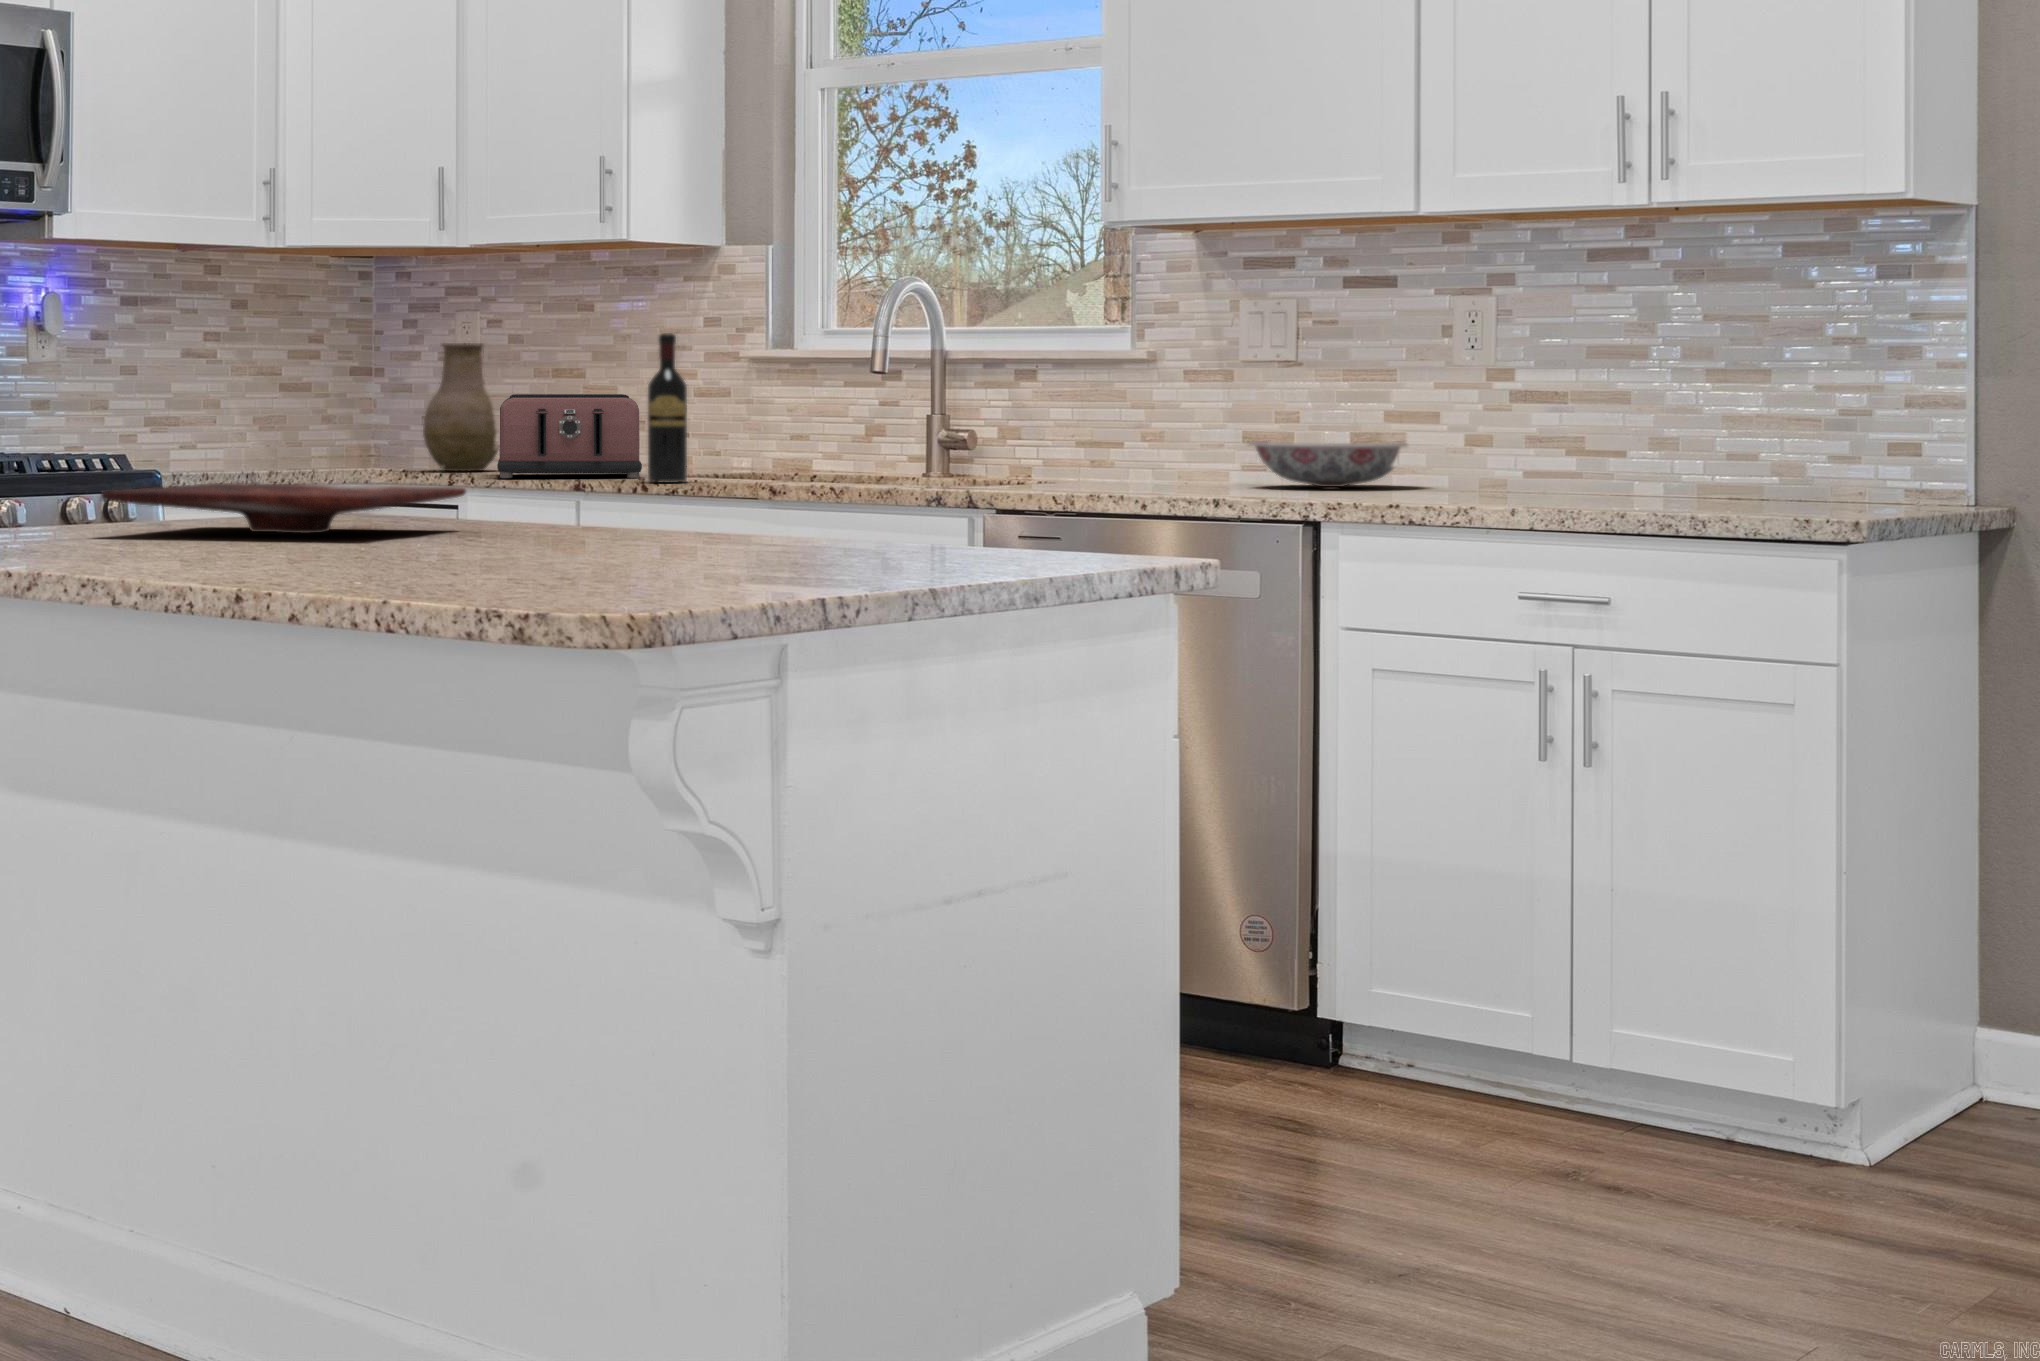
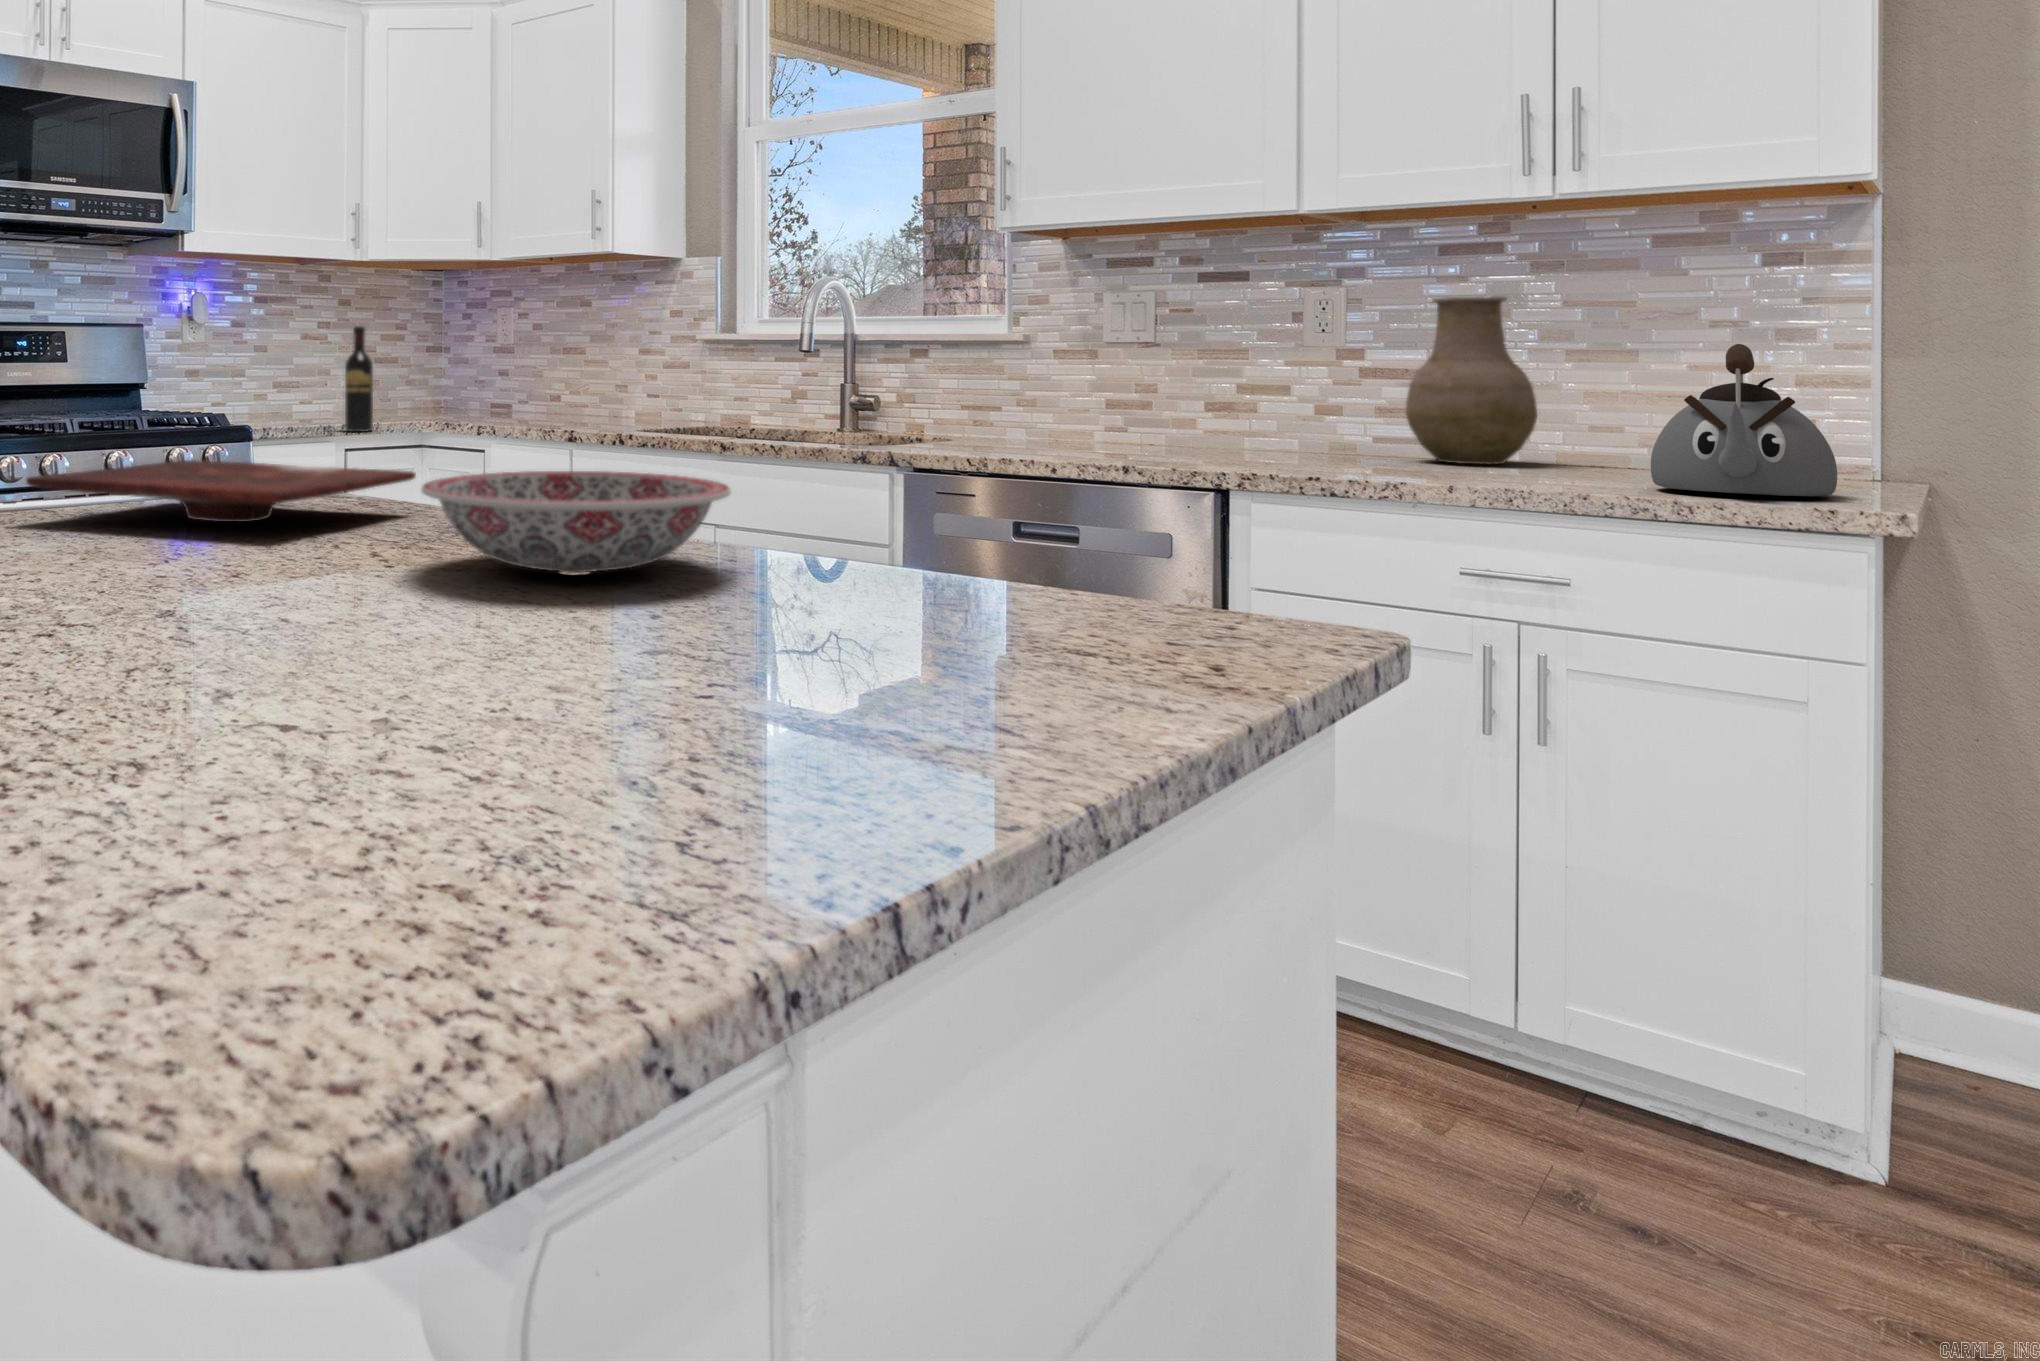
wine bottle: present [648,333,687,483] -> present [345,326,373,432]
vase: present [423,343,498,471] -> present [1405,297,1537,465]
kettle: none [1687,363,1835,509] -> present [1651,344,1837,496]
toaster: present [497,394,642,478] -> none [515,366,621,429]
ceramic bowl: present [1247,441,1407,487] -> present [421,471,731,573]

